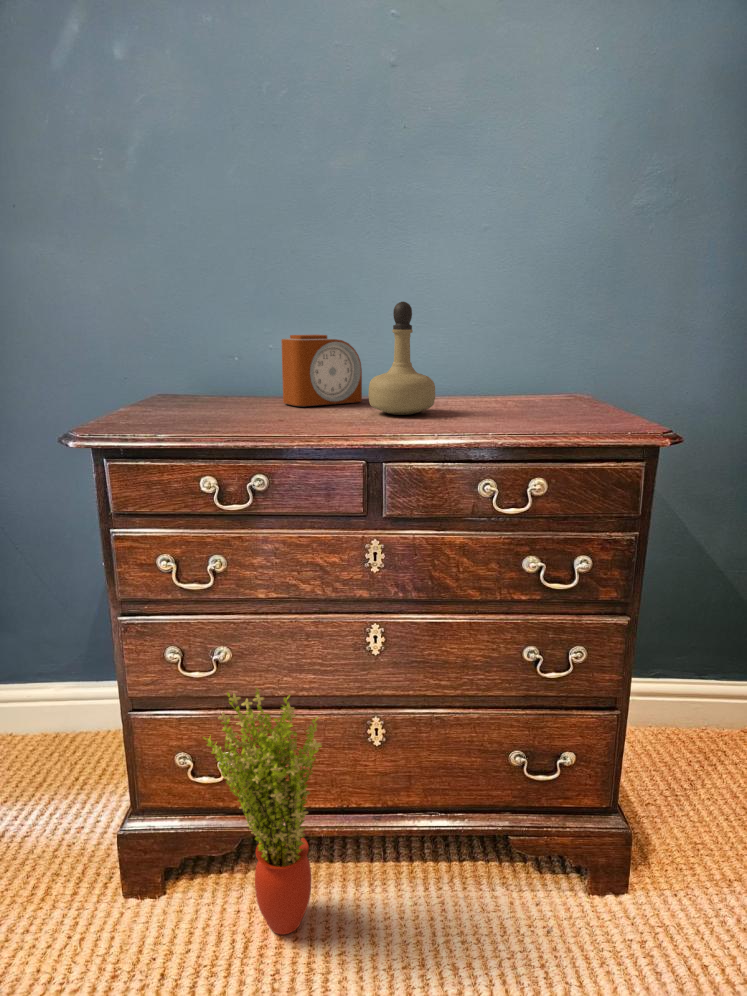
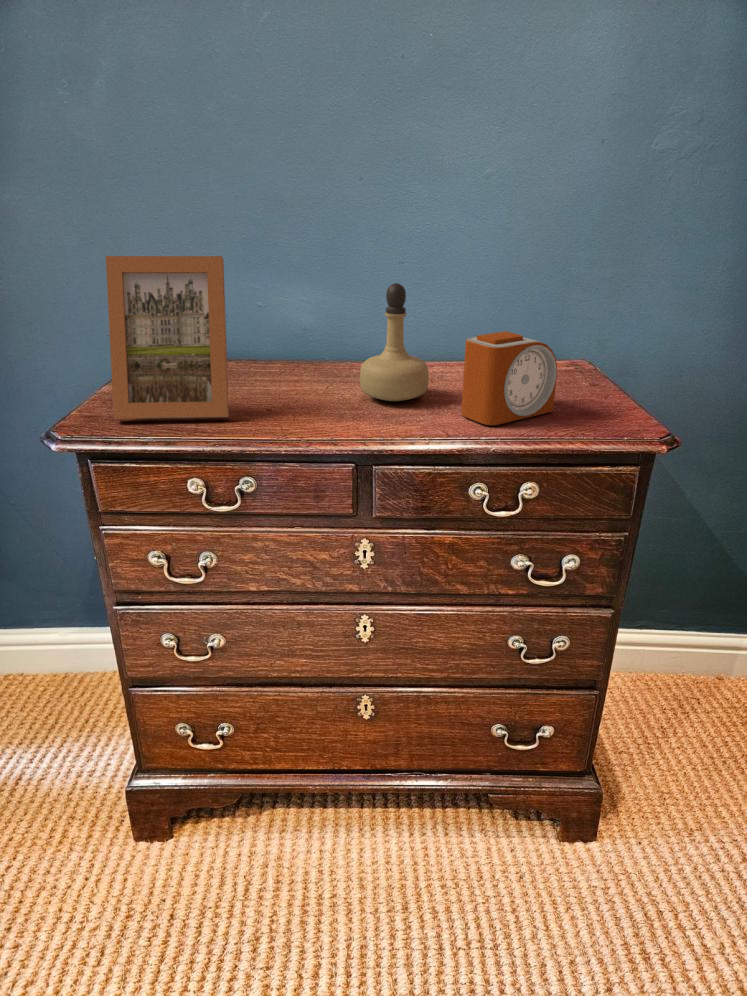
picture frame: none [129,271,241,424] -> present [106,256,229,419]
alarm clock: present [281,335,362,406] -> present [461,331,557,425]
potted plant: present [203,688,321,934] -> none [199,675,314,879]

